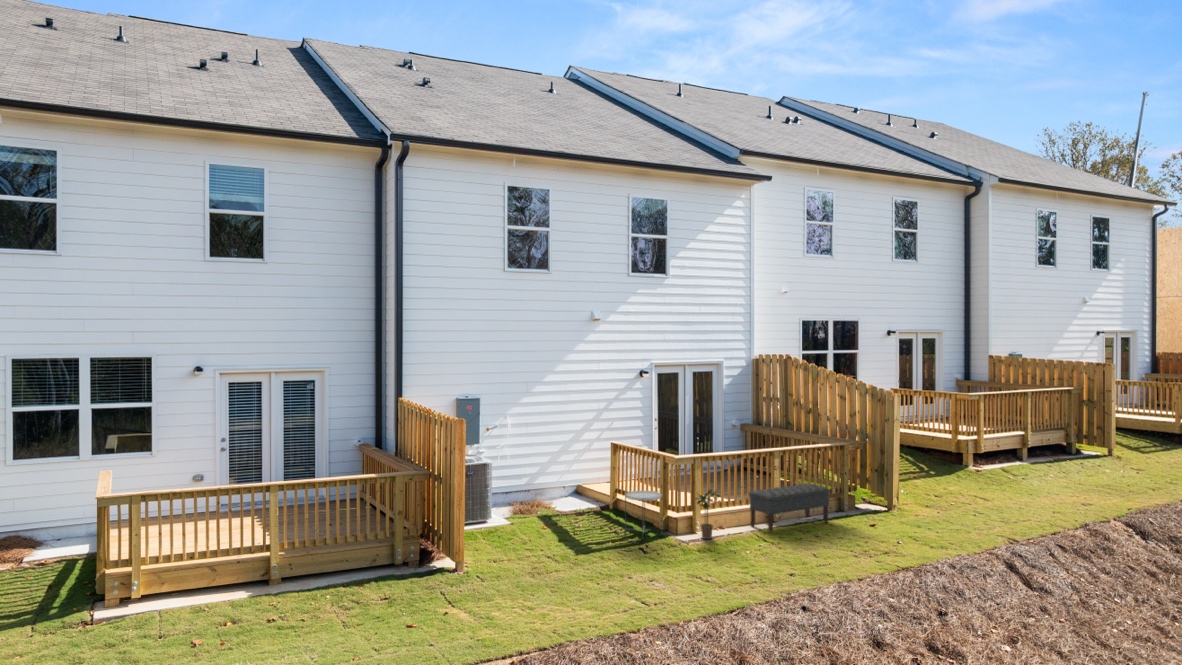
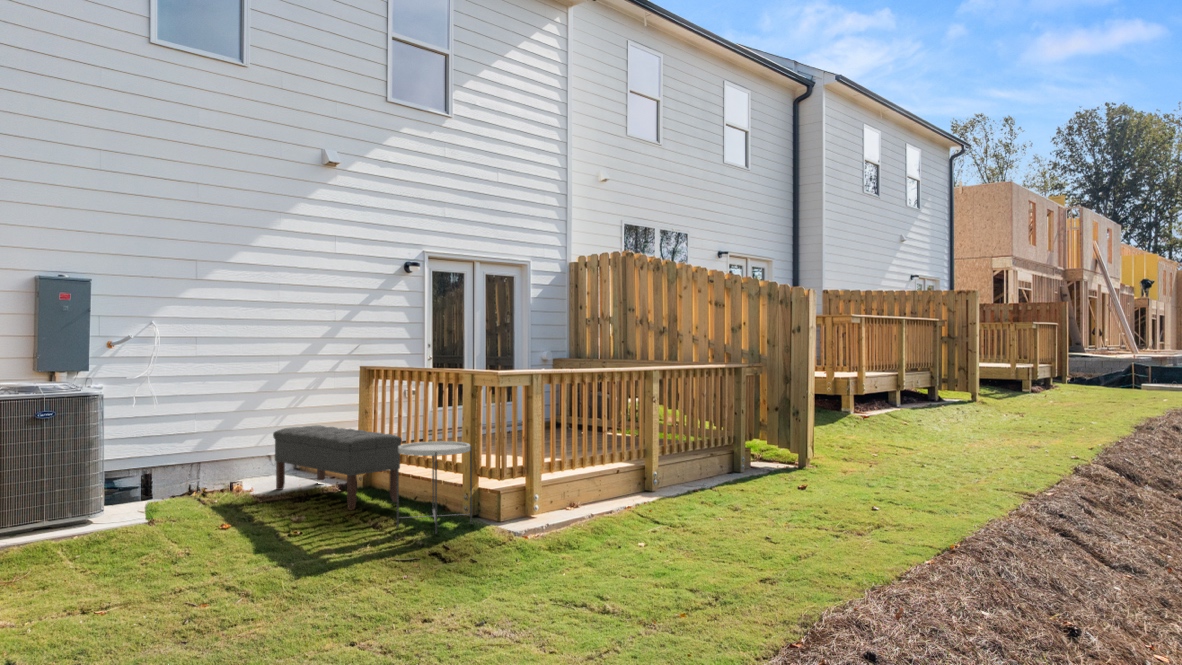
bench: present [749,484,830,533] -> present [273,425,402,510]
potted plant: present [695,489,720,539] -> none [535,427,584,524]

